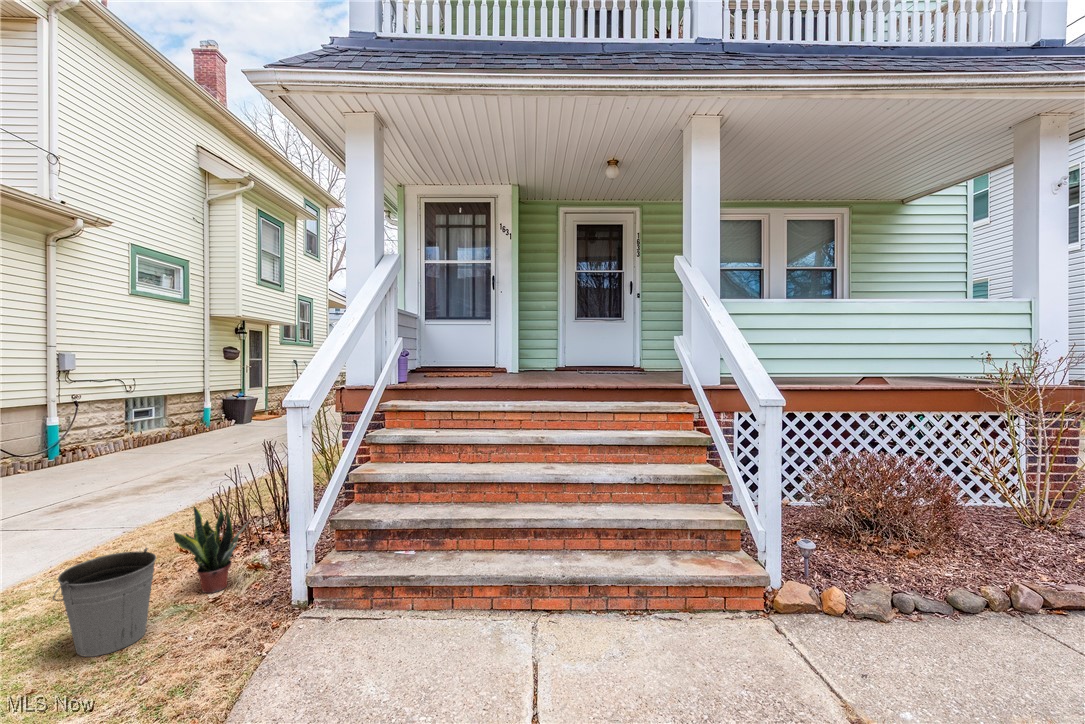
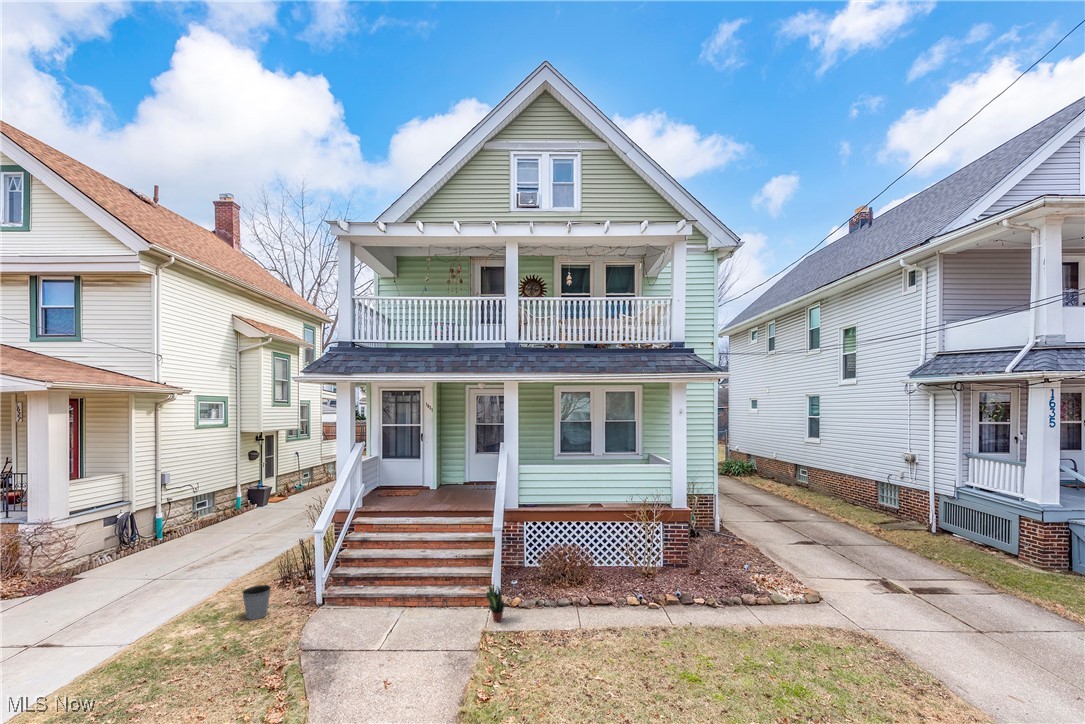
potted plant: present [174,507,246,593] -> present [487,585,509,622]

